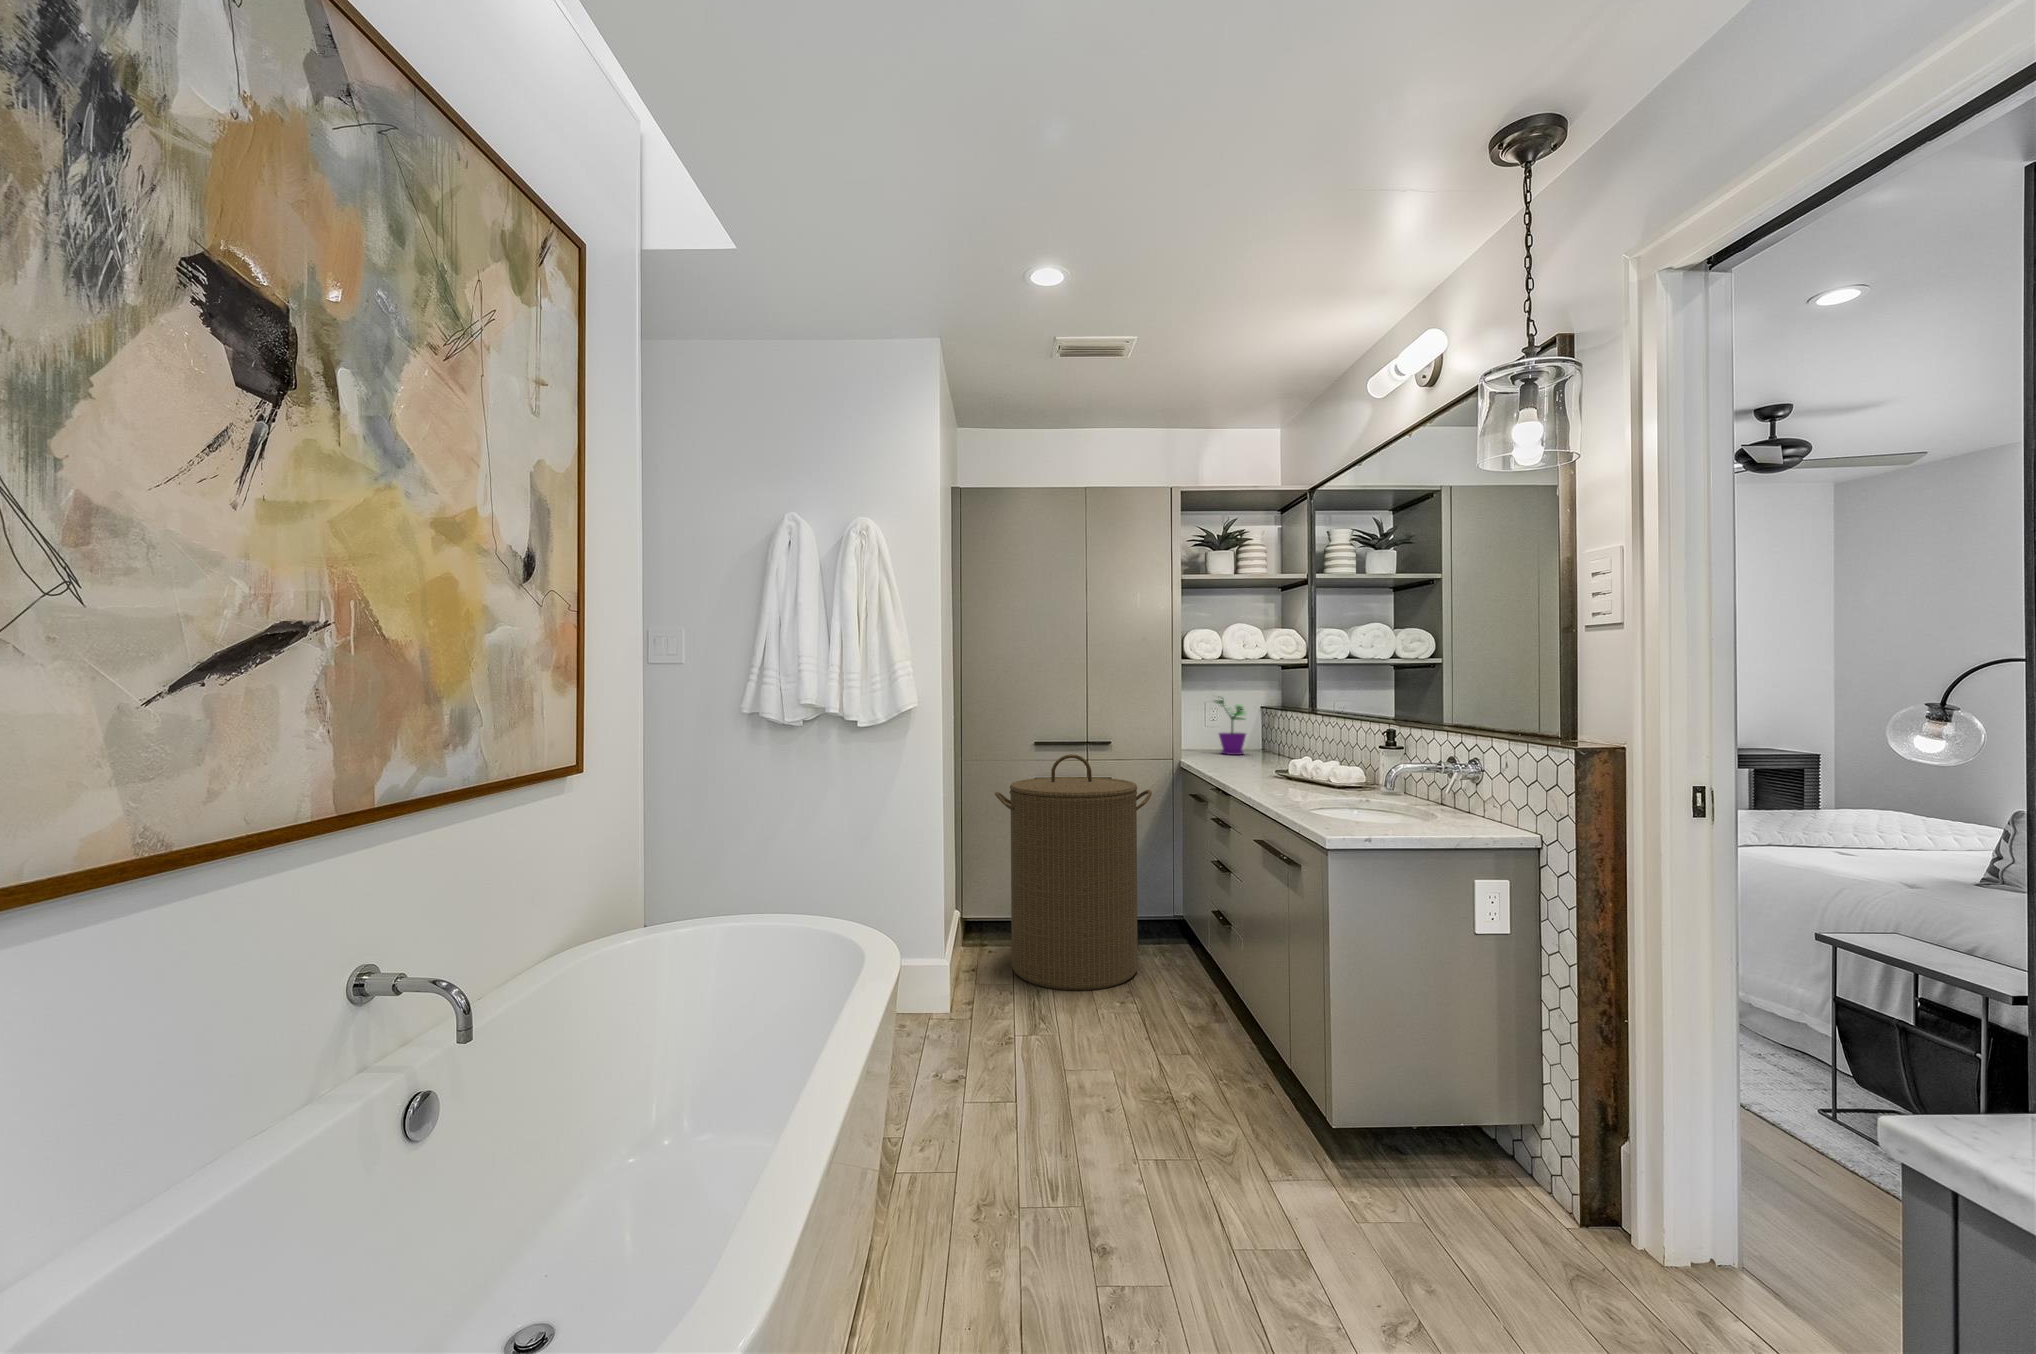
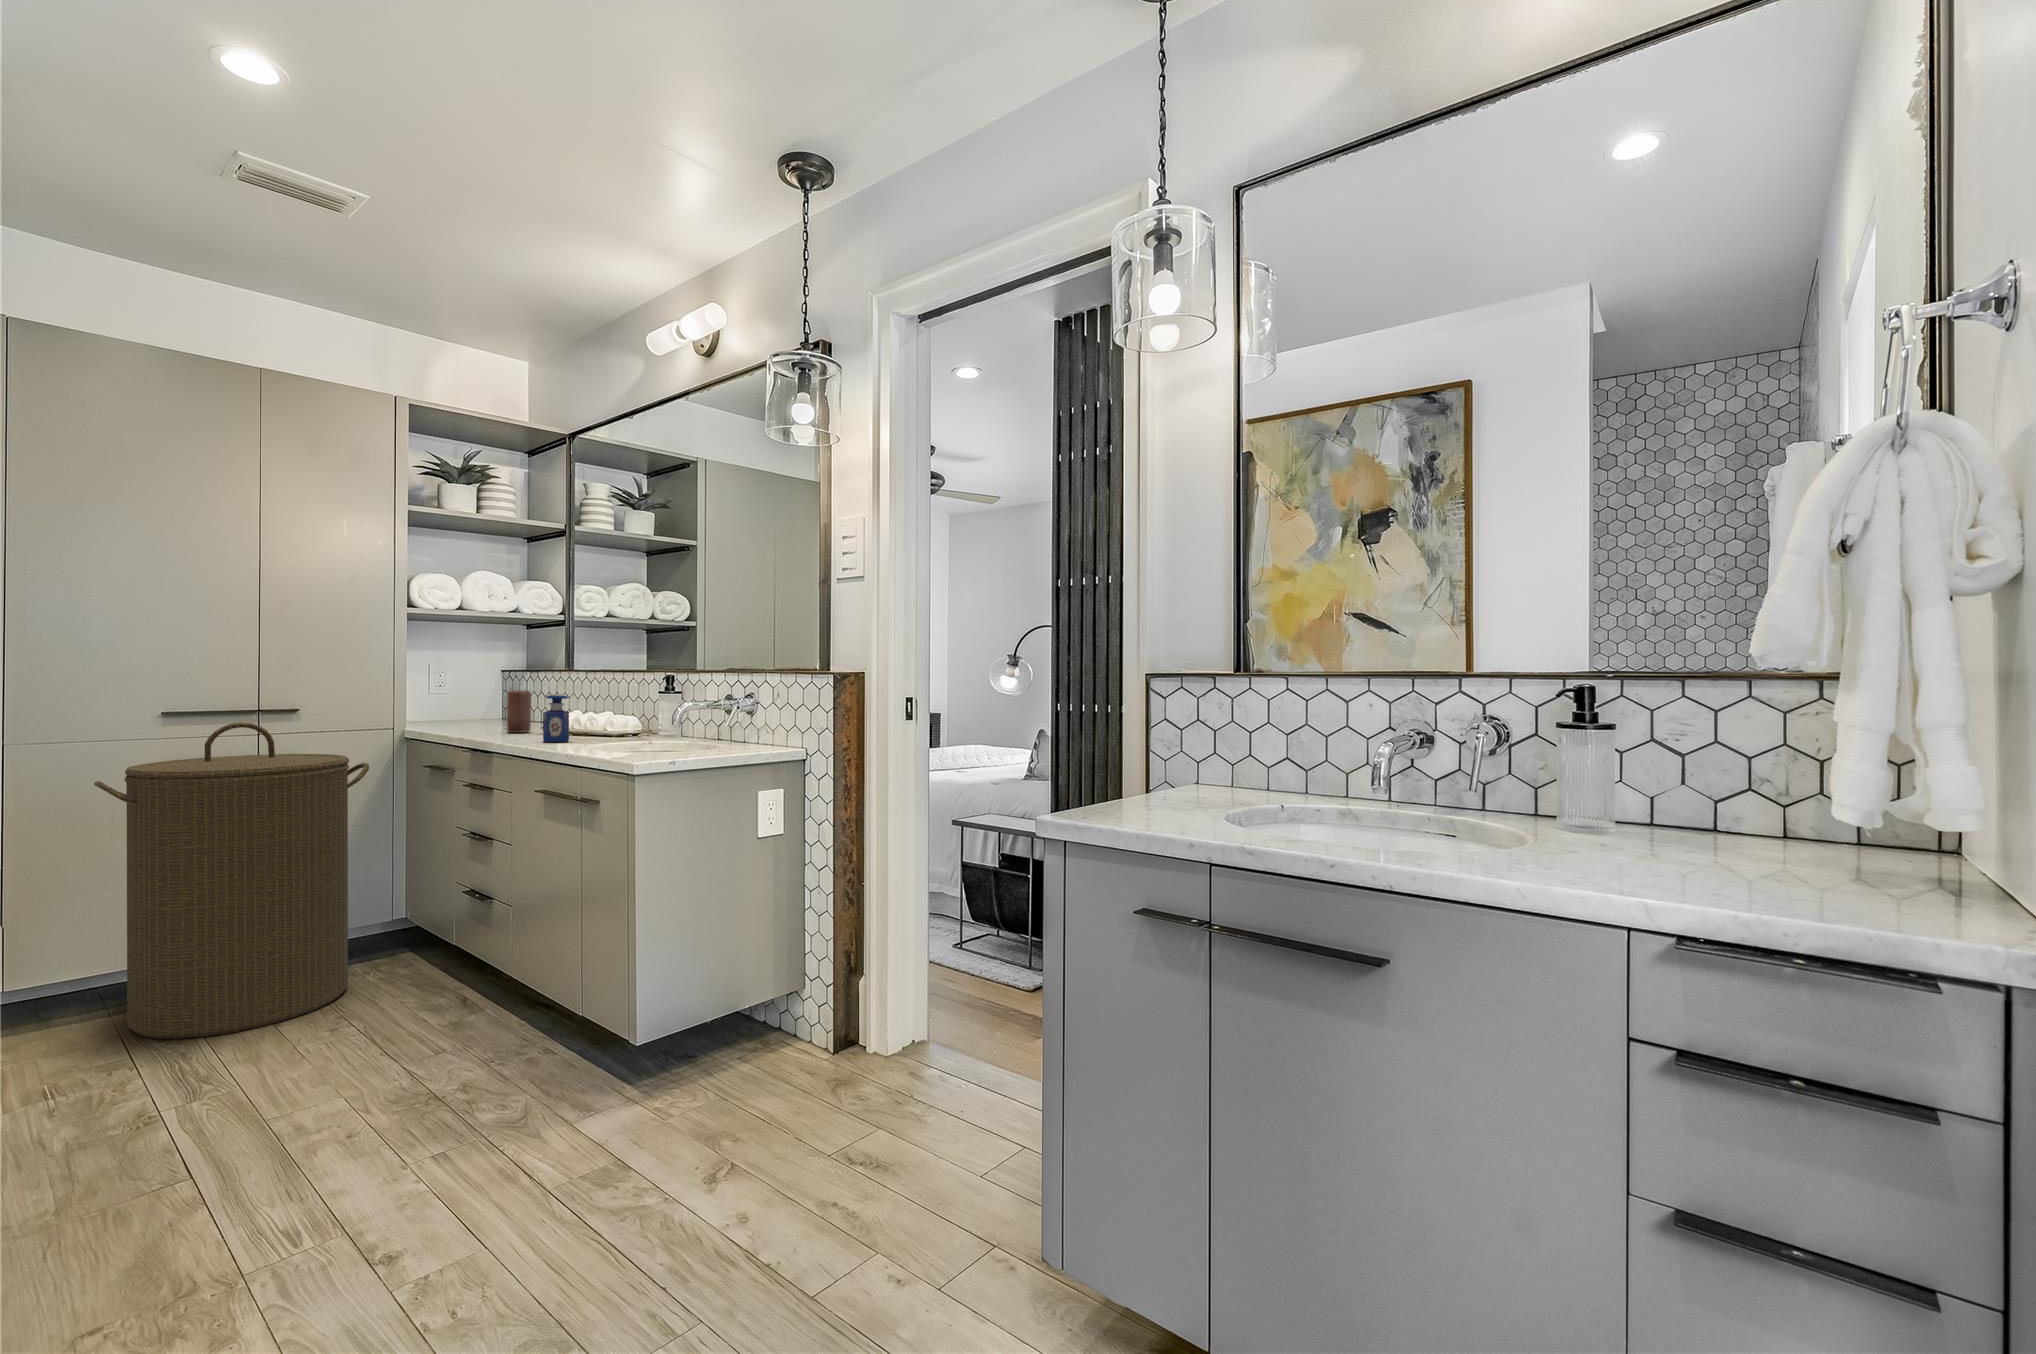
flower pot: present [1215,700,1246,755] -> none [440,651,487,723]
candle: none [1253,733,1273,773] -> present [507,690,531,733]
perfume bottle: none [1273,744,1297,790] -> present [543,694,569,742]

